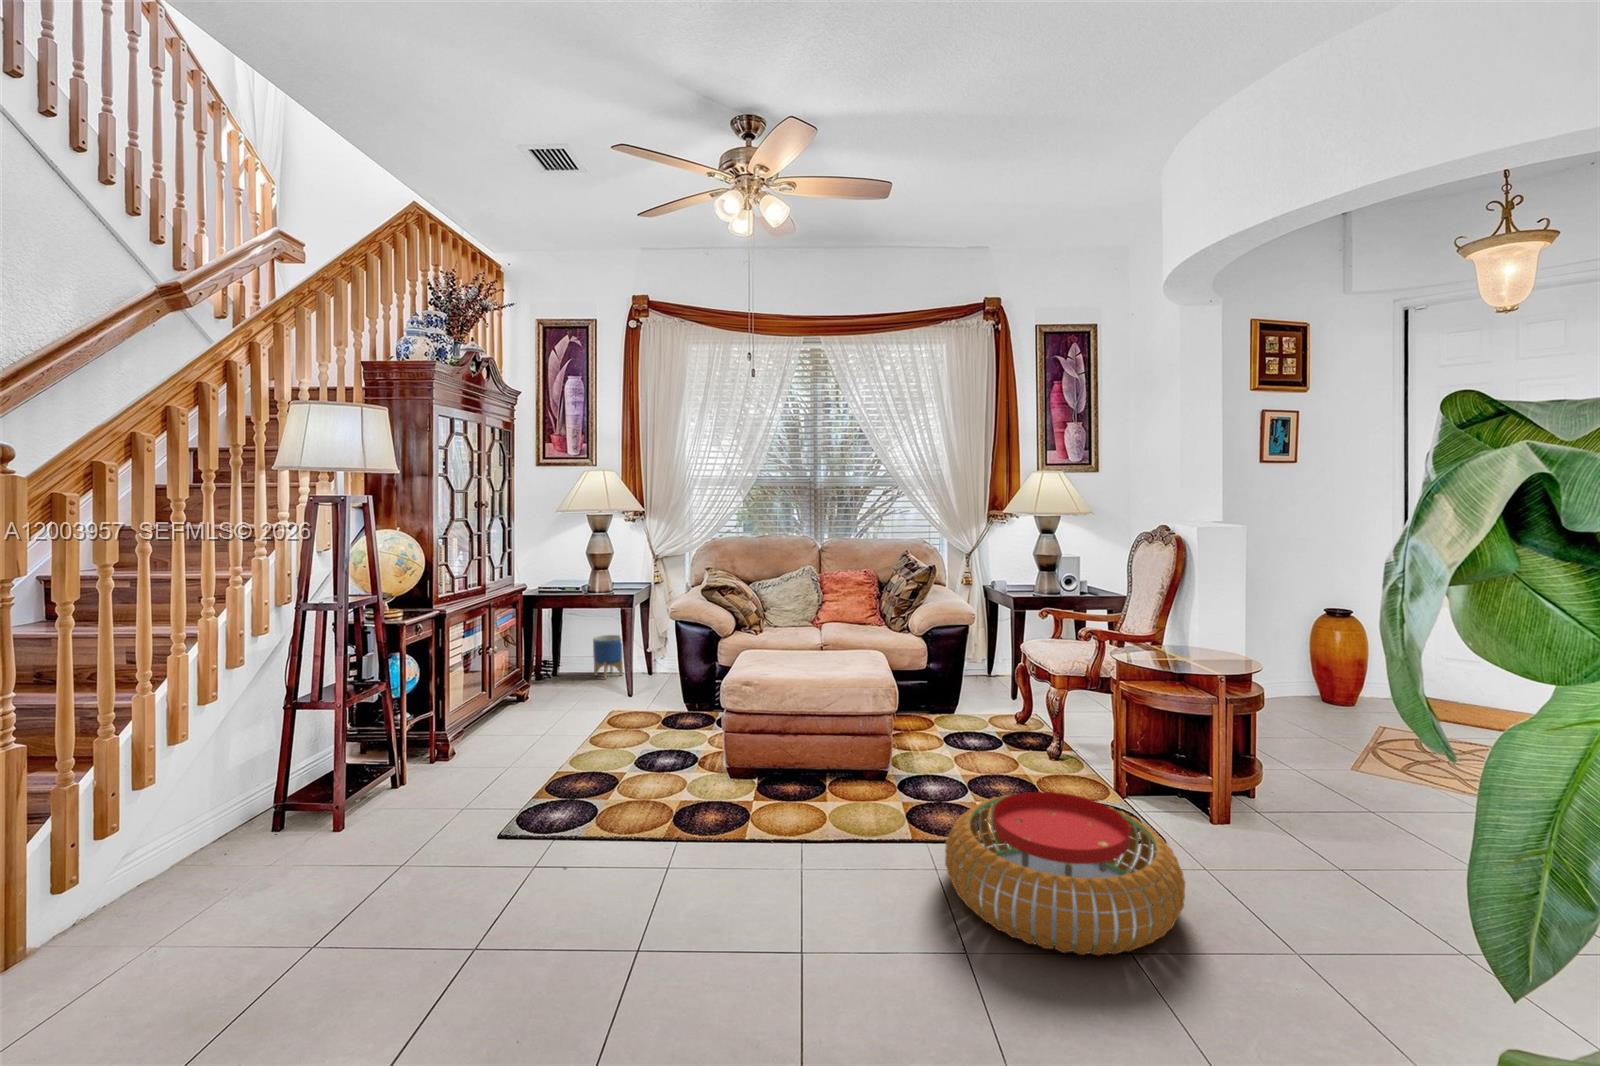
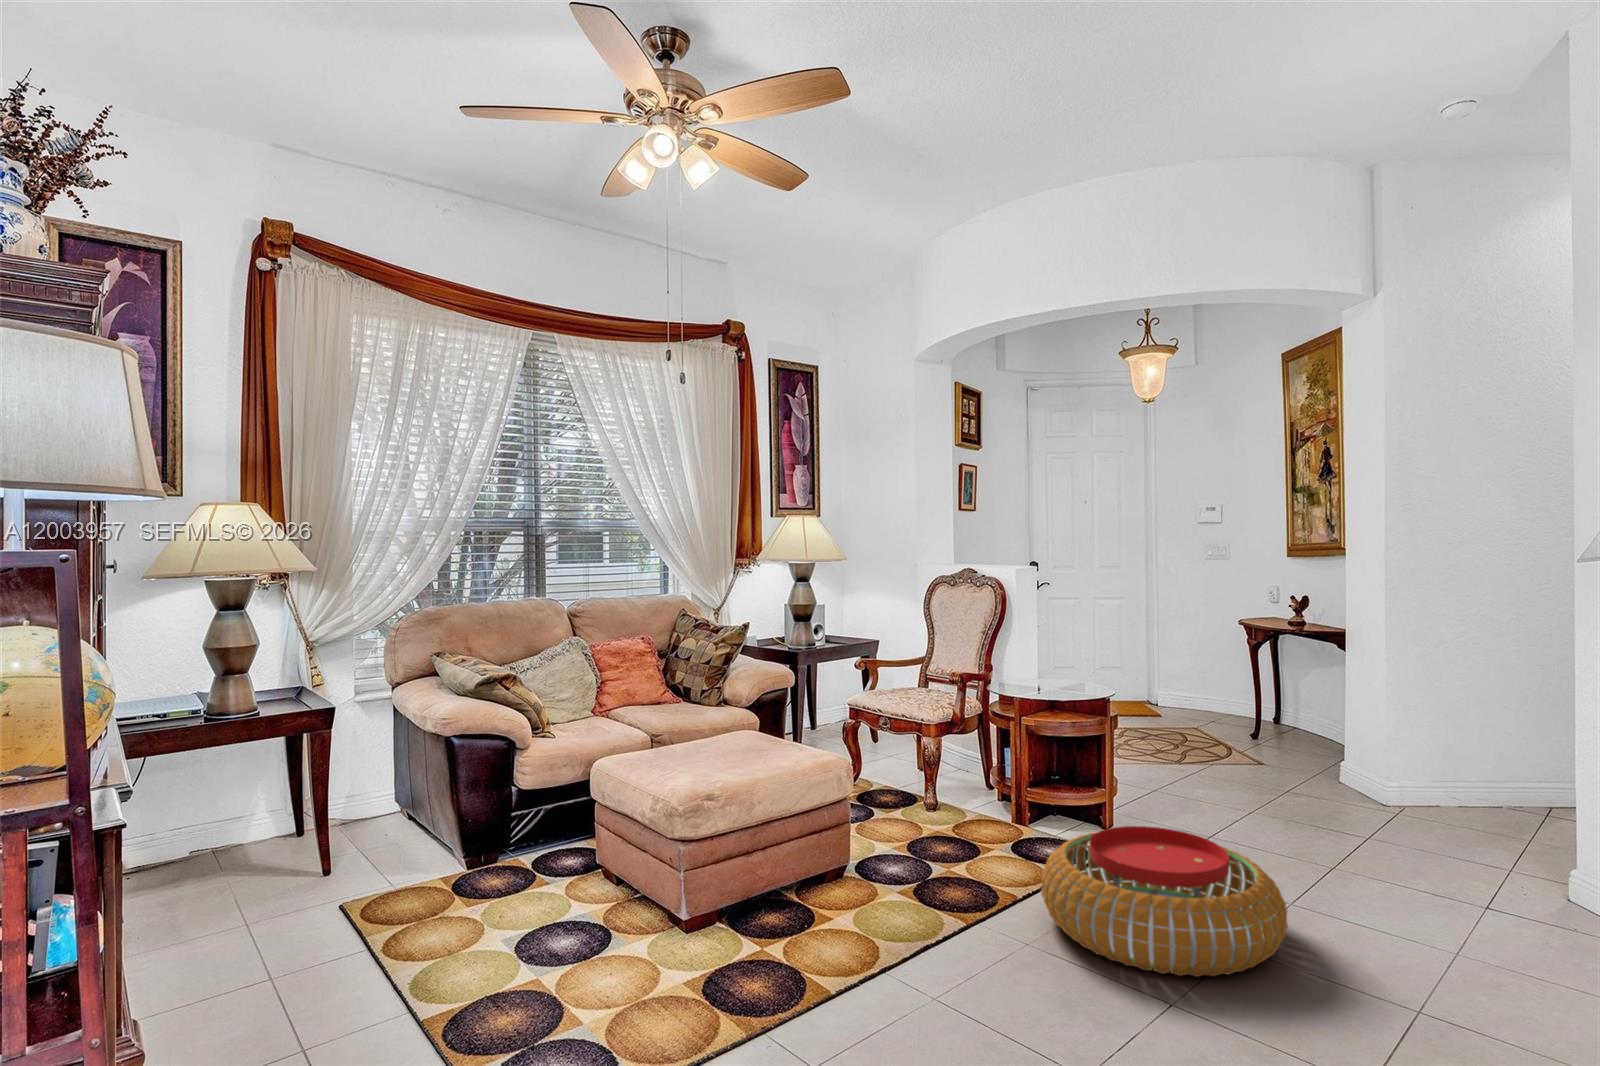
planter: present [593,635,623,679] -> none [185,785,245,866]

